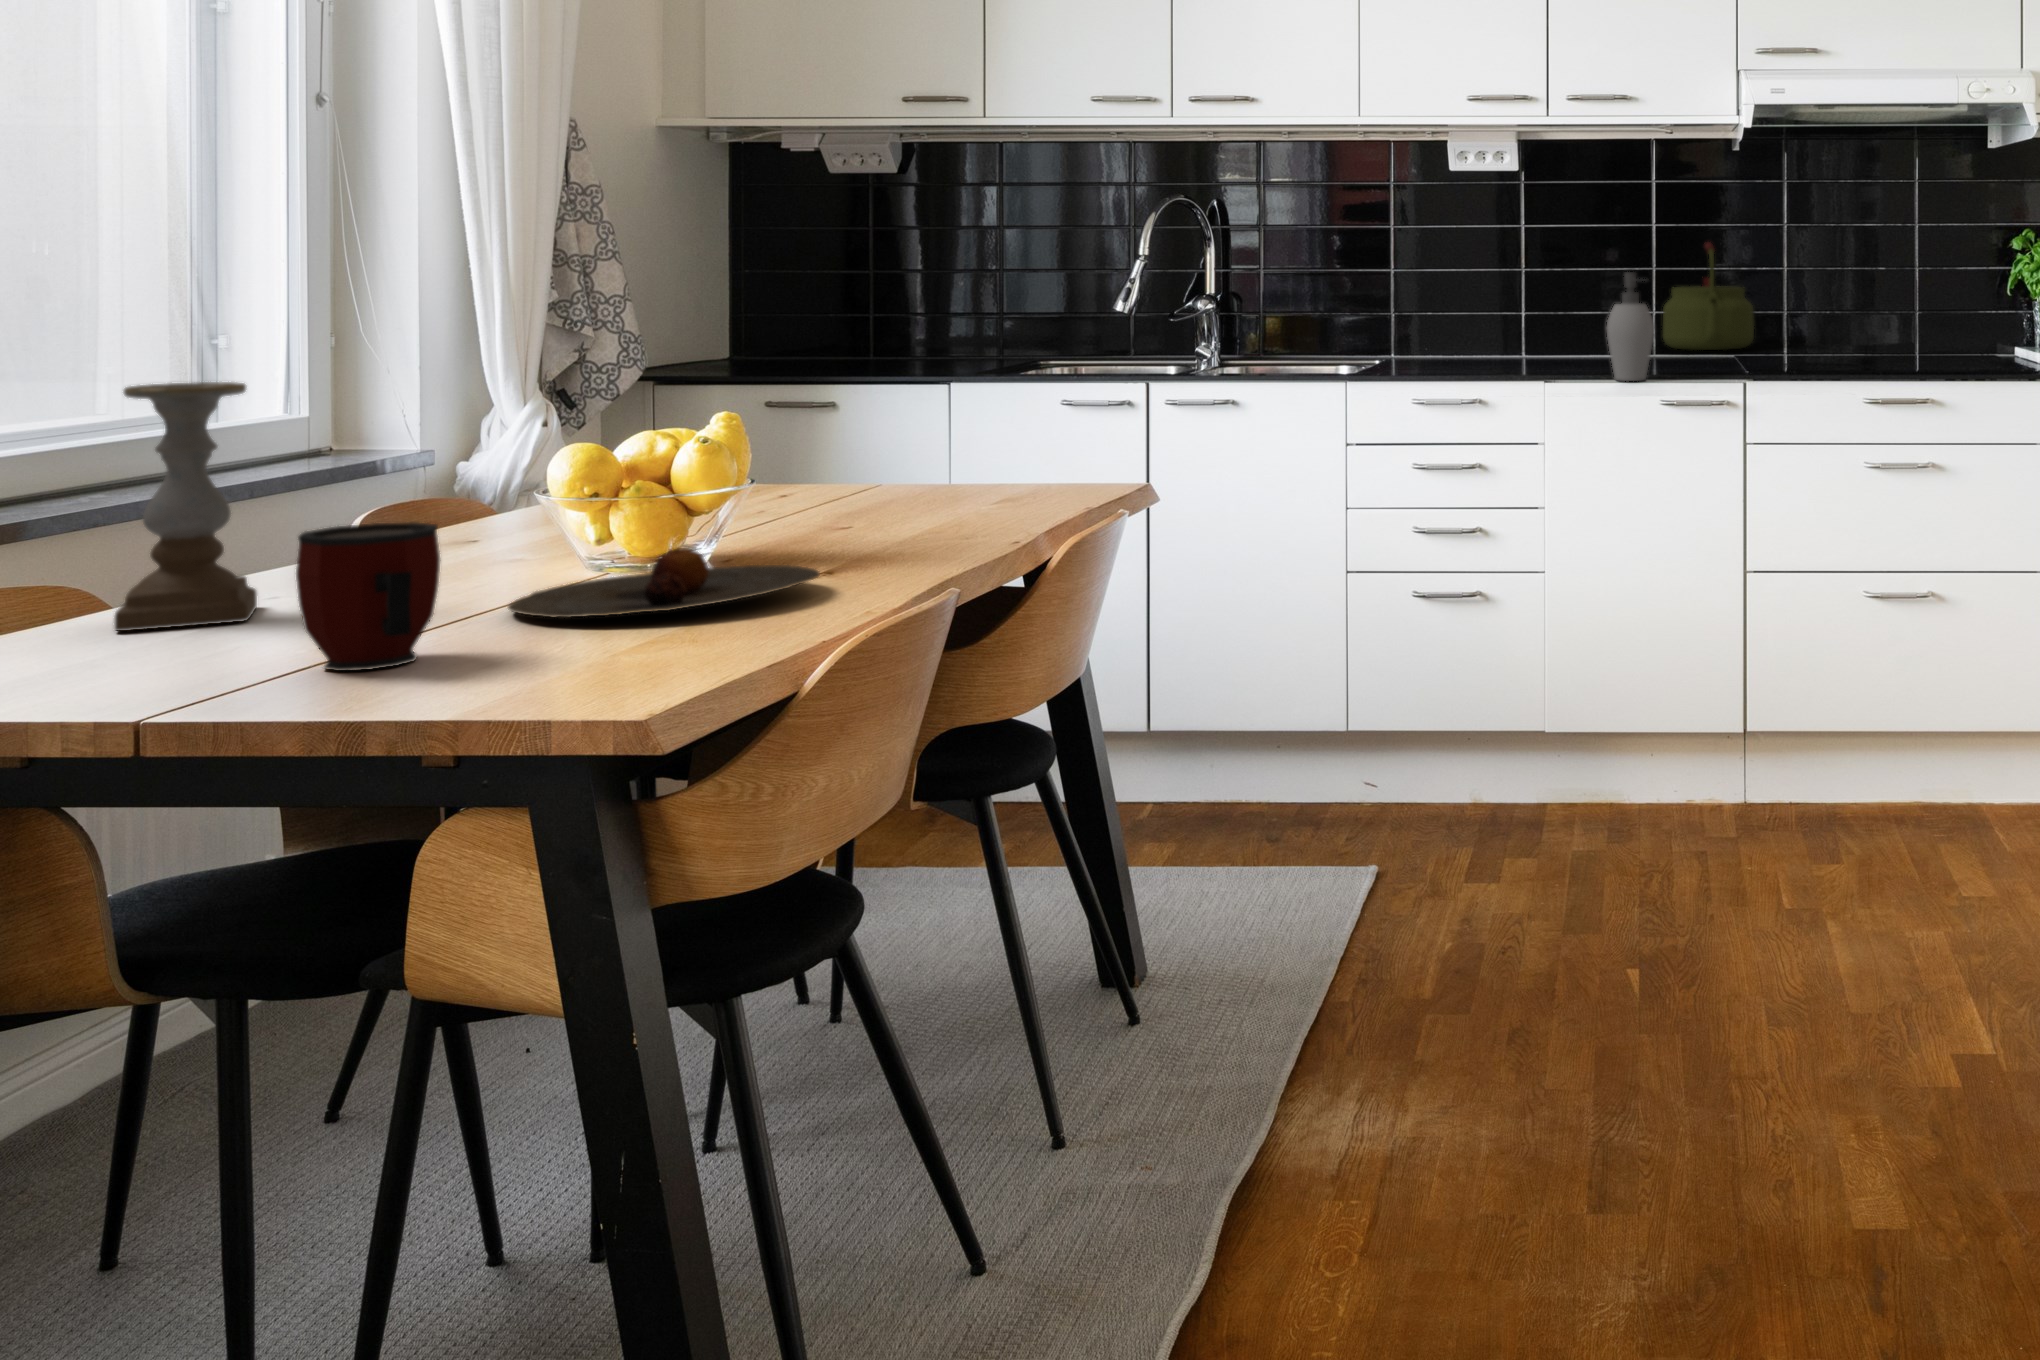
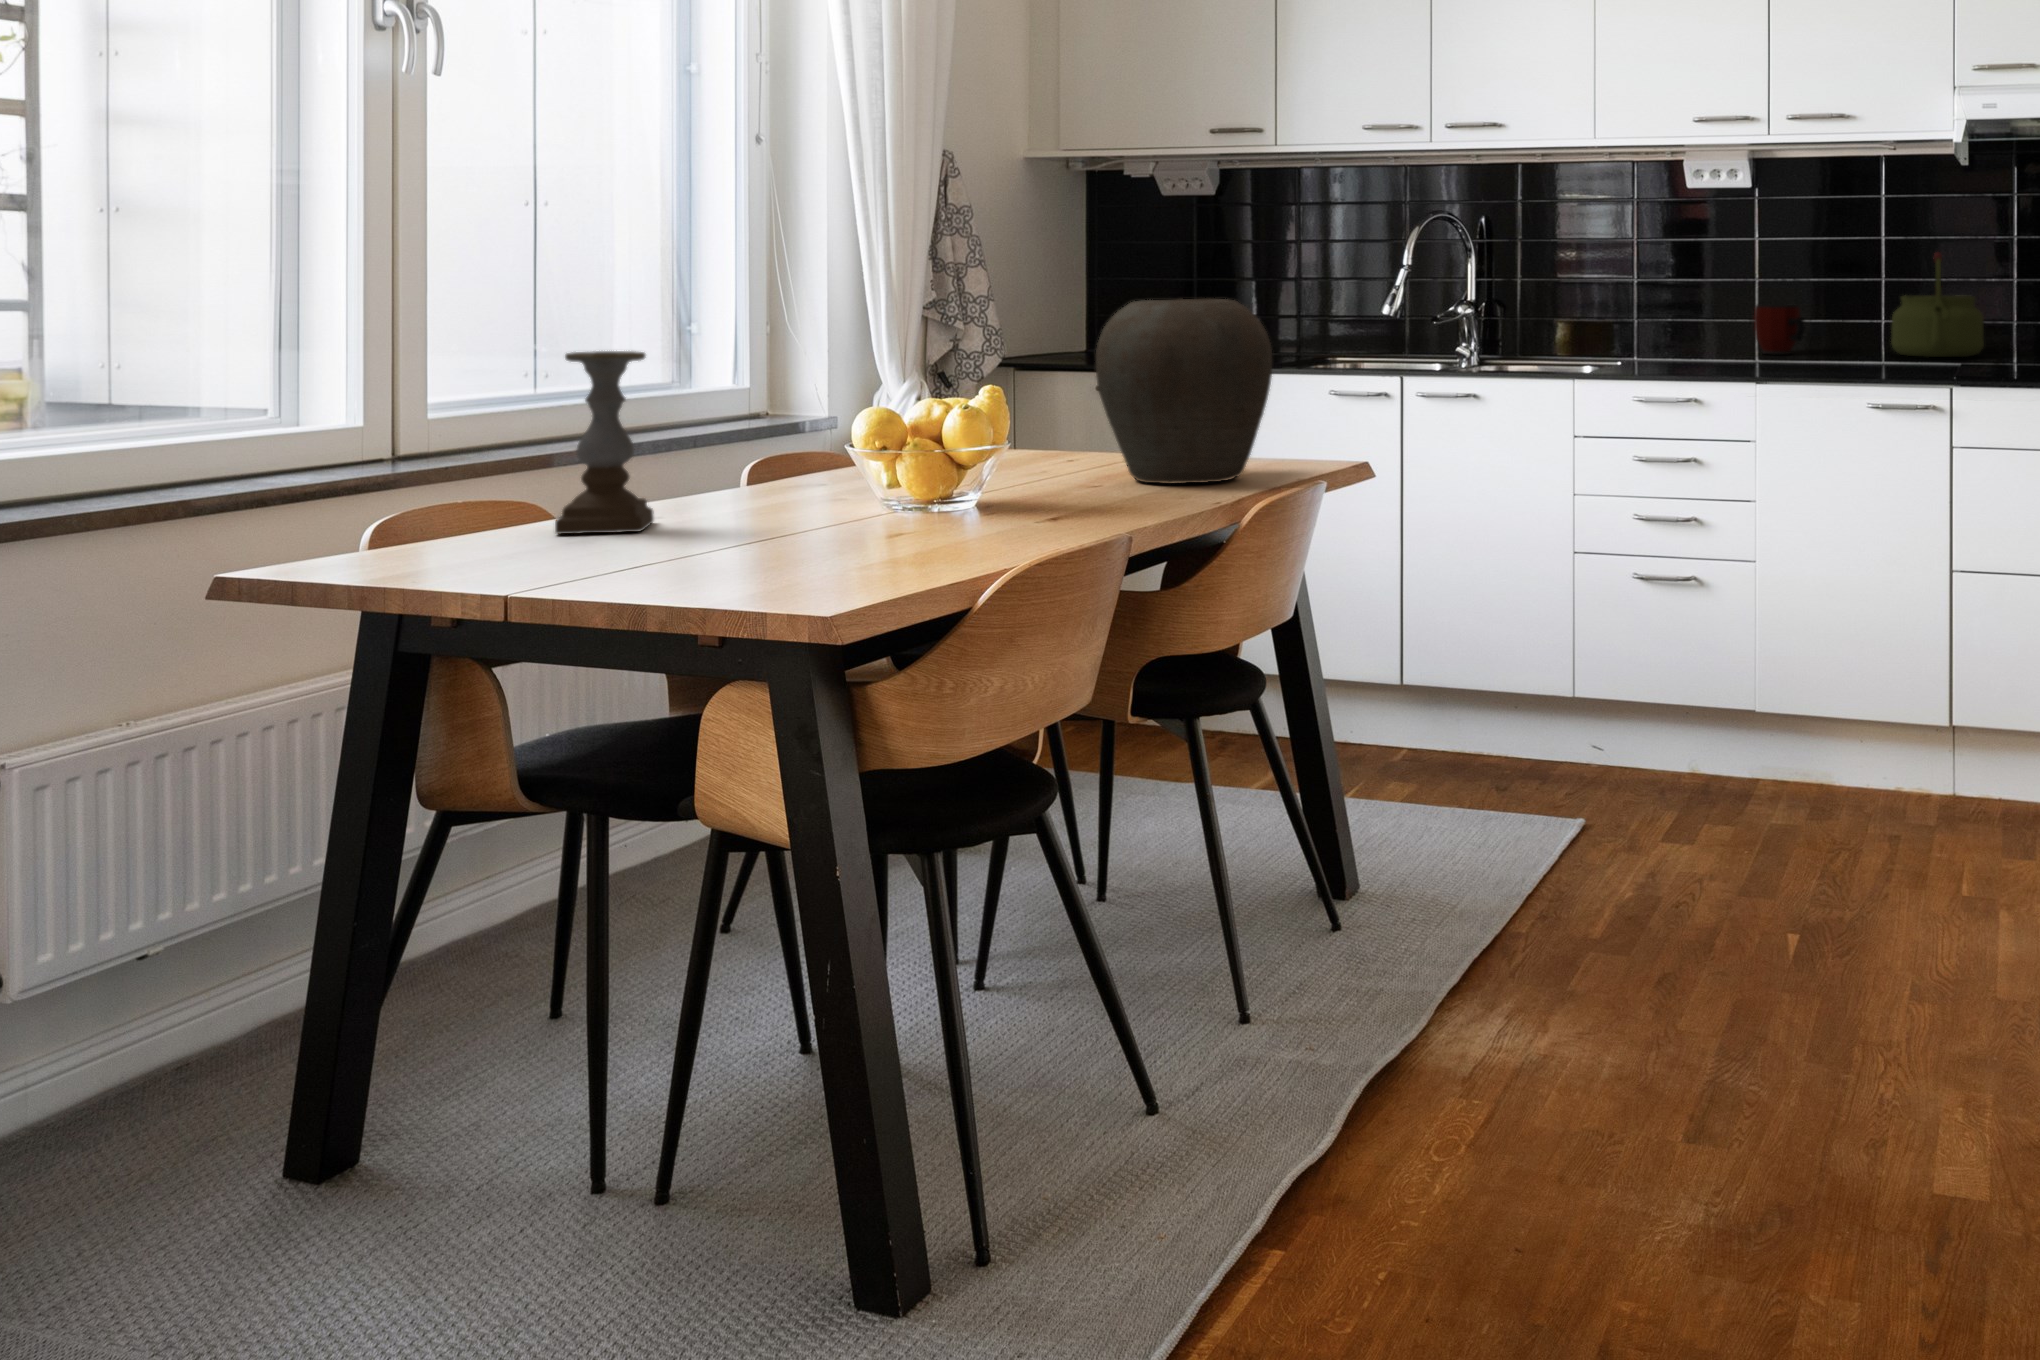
soap dispenser: present [1607,272,1654,381] -> none [1816,280,1863,384]
vase: none [837,301,1056,521] -> present [1096,299,1272,484]
mug: present [296,522,441,671] -> present [1754,305,1804,354]
plate: present [508,548,820,618] -> none [811,492,1042,540]

